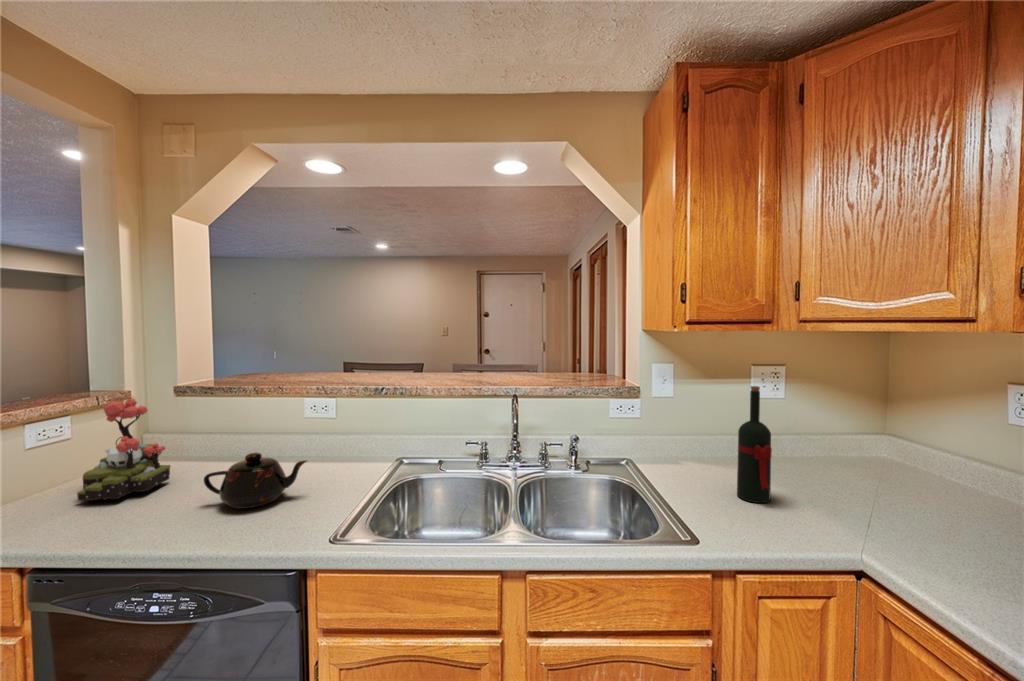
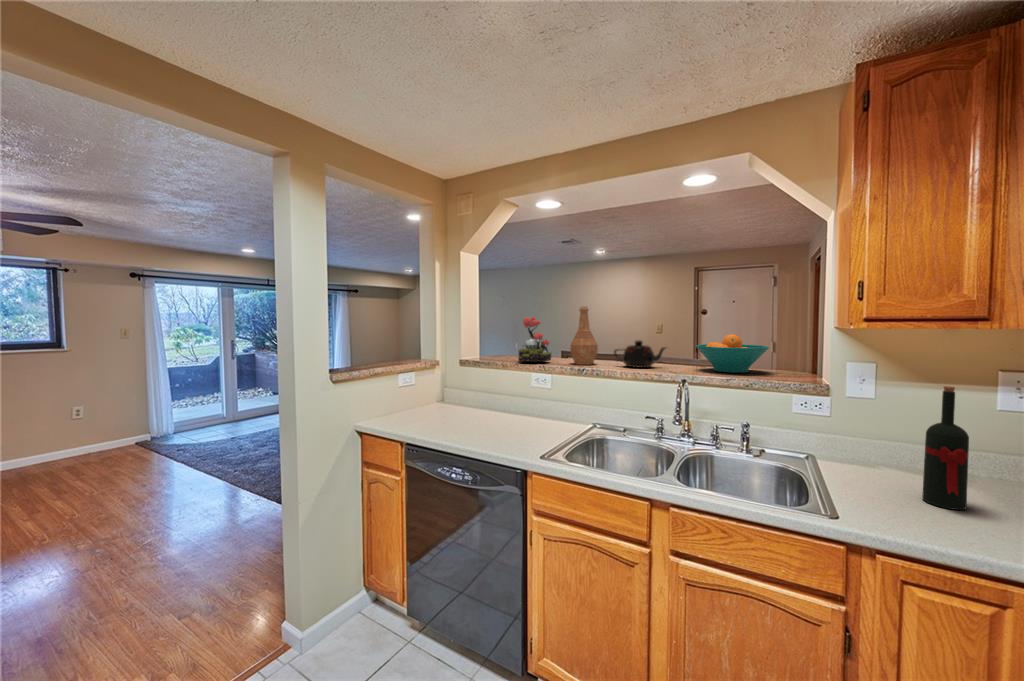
vase: none [359,304,397,383] -> present [570,306,598,365]
fruit bowl: none [513,339,584,381] -> present [696,334,769,373]
plant: present [77,398,171,501] -> present [518,316,551,362]
teapot: present [204,453,307,509] -> present [614,340,666,368]

